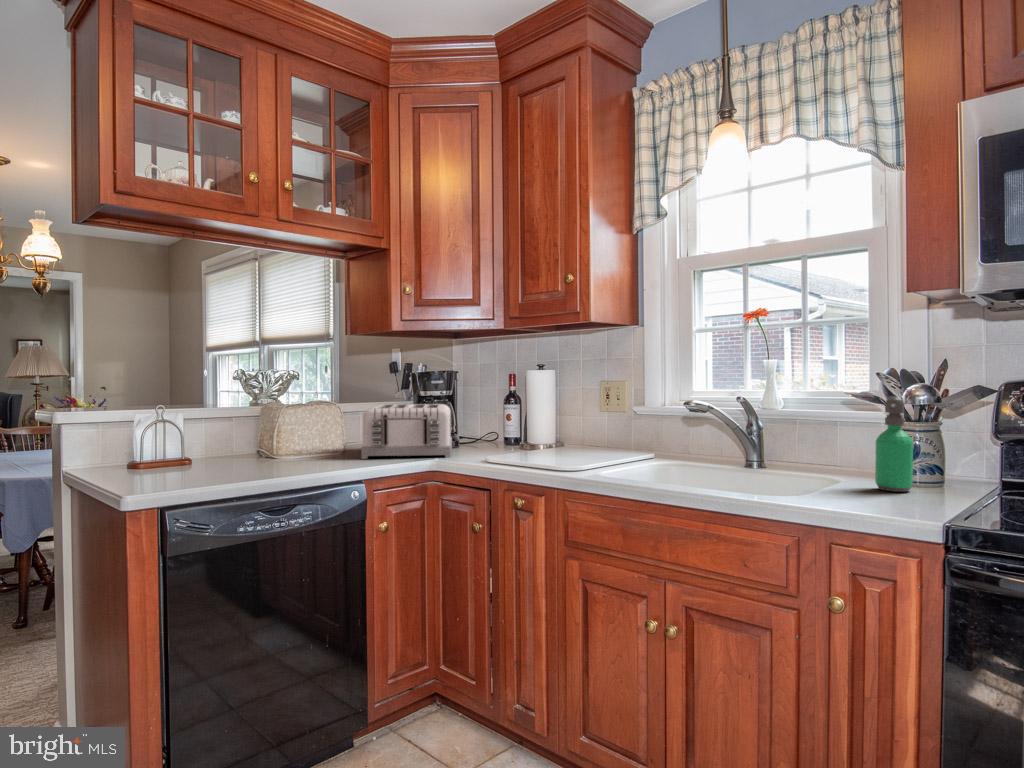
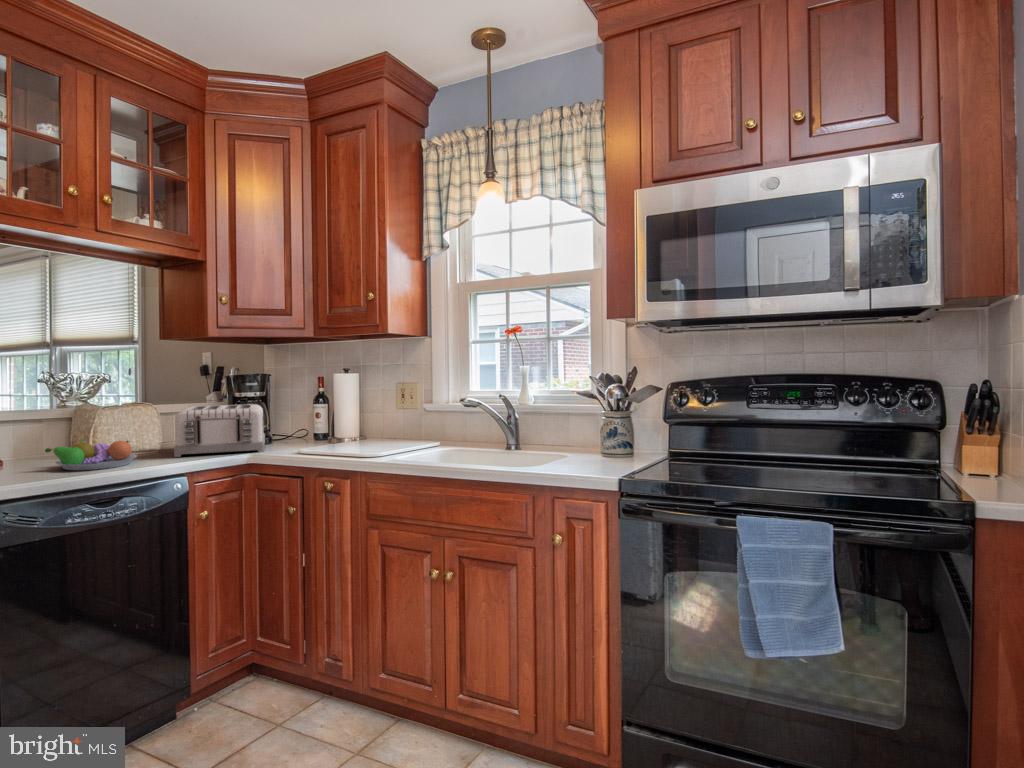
soap dispenser: present [875,397,913,492] -> none [590,393,613,460]
fruit bowl: none [243,434,326,468] -> present [45,439,137,470]

